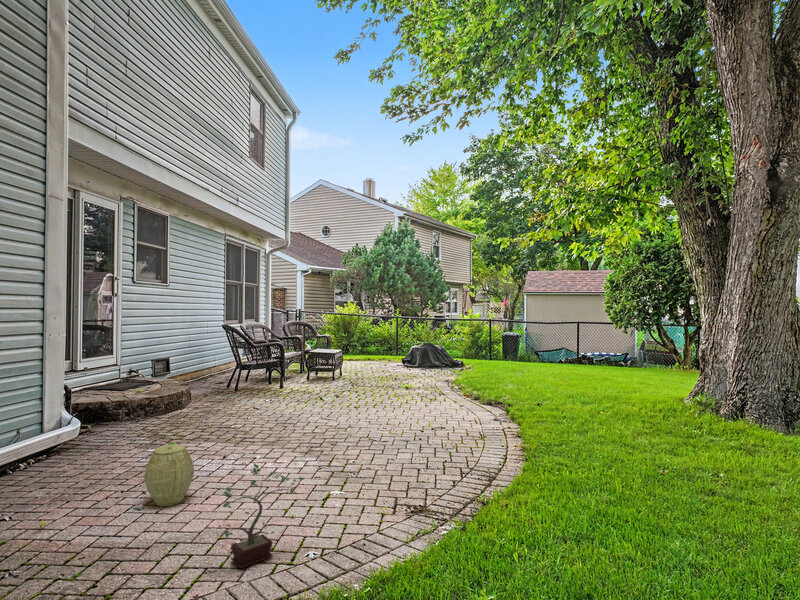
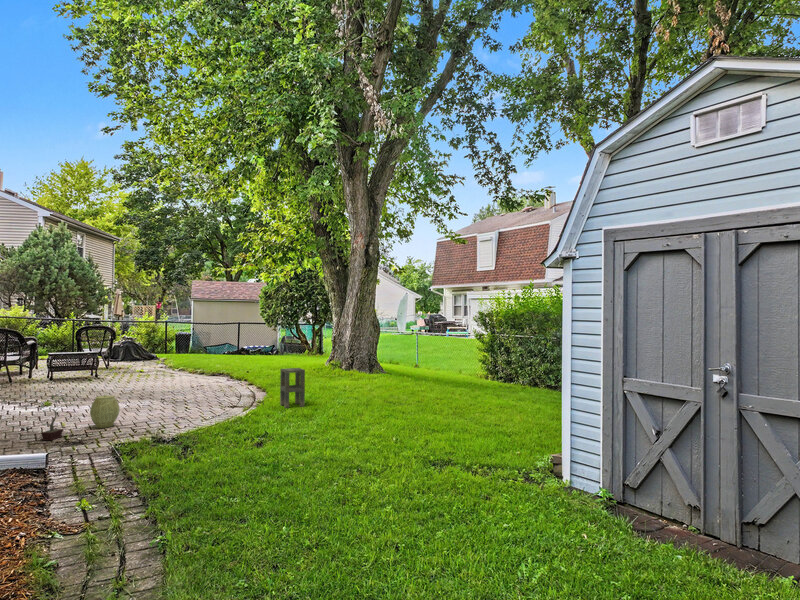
side table: none [503,431,556,544] -> present [280,368,305,408]
potted plant: present [223,464,305,568] -> present [41,395,75,441]

